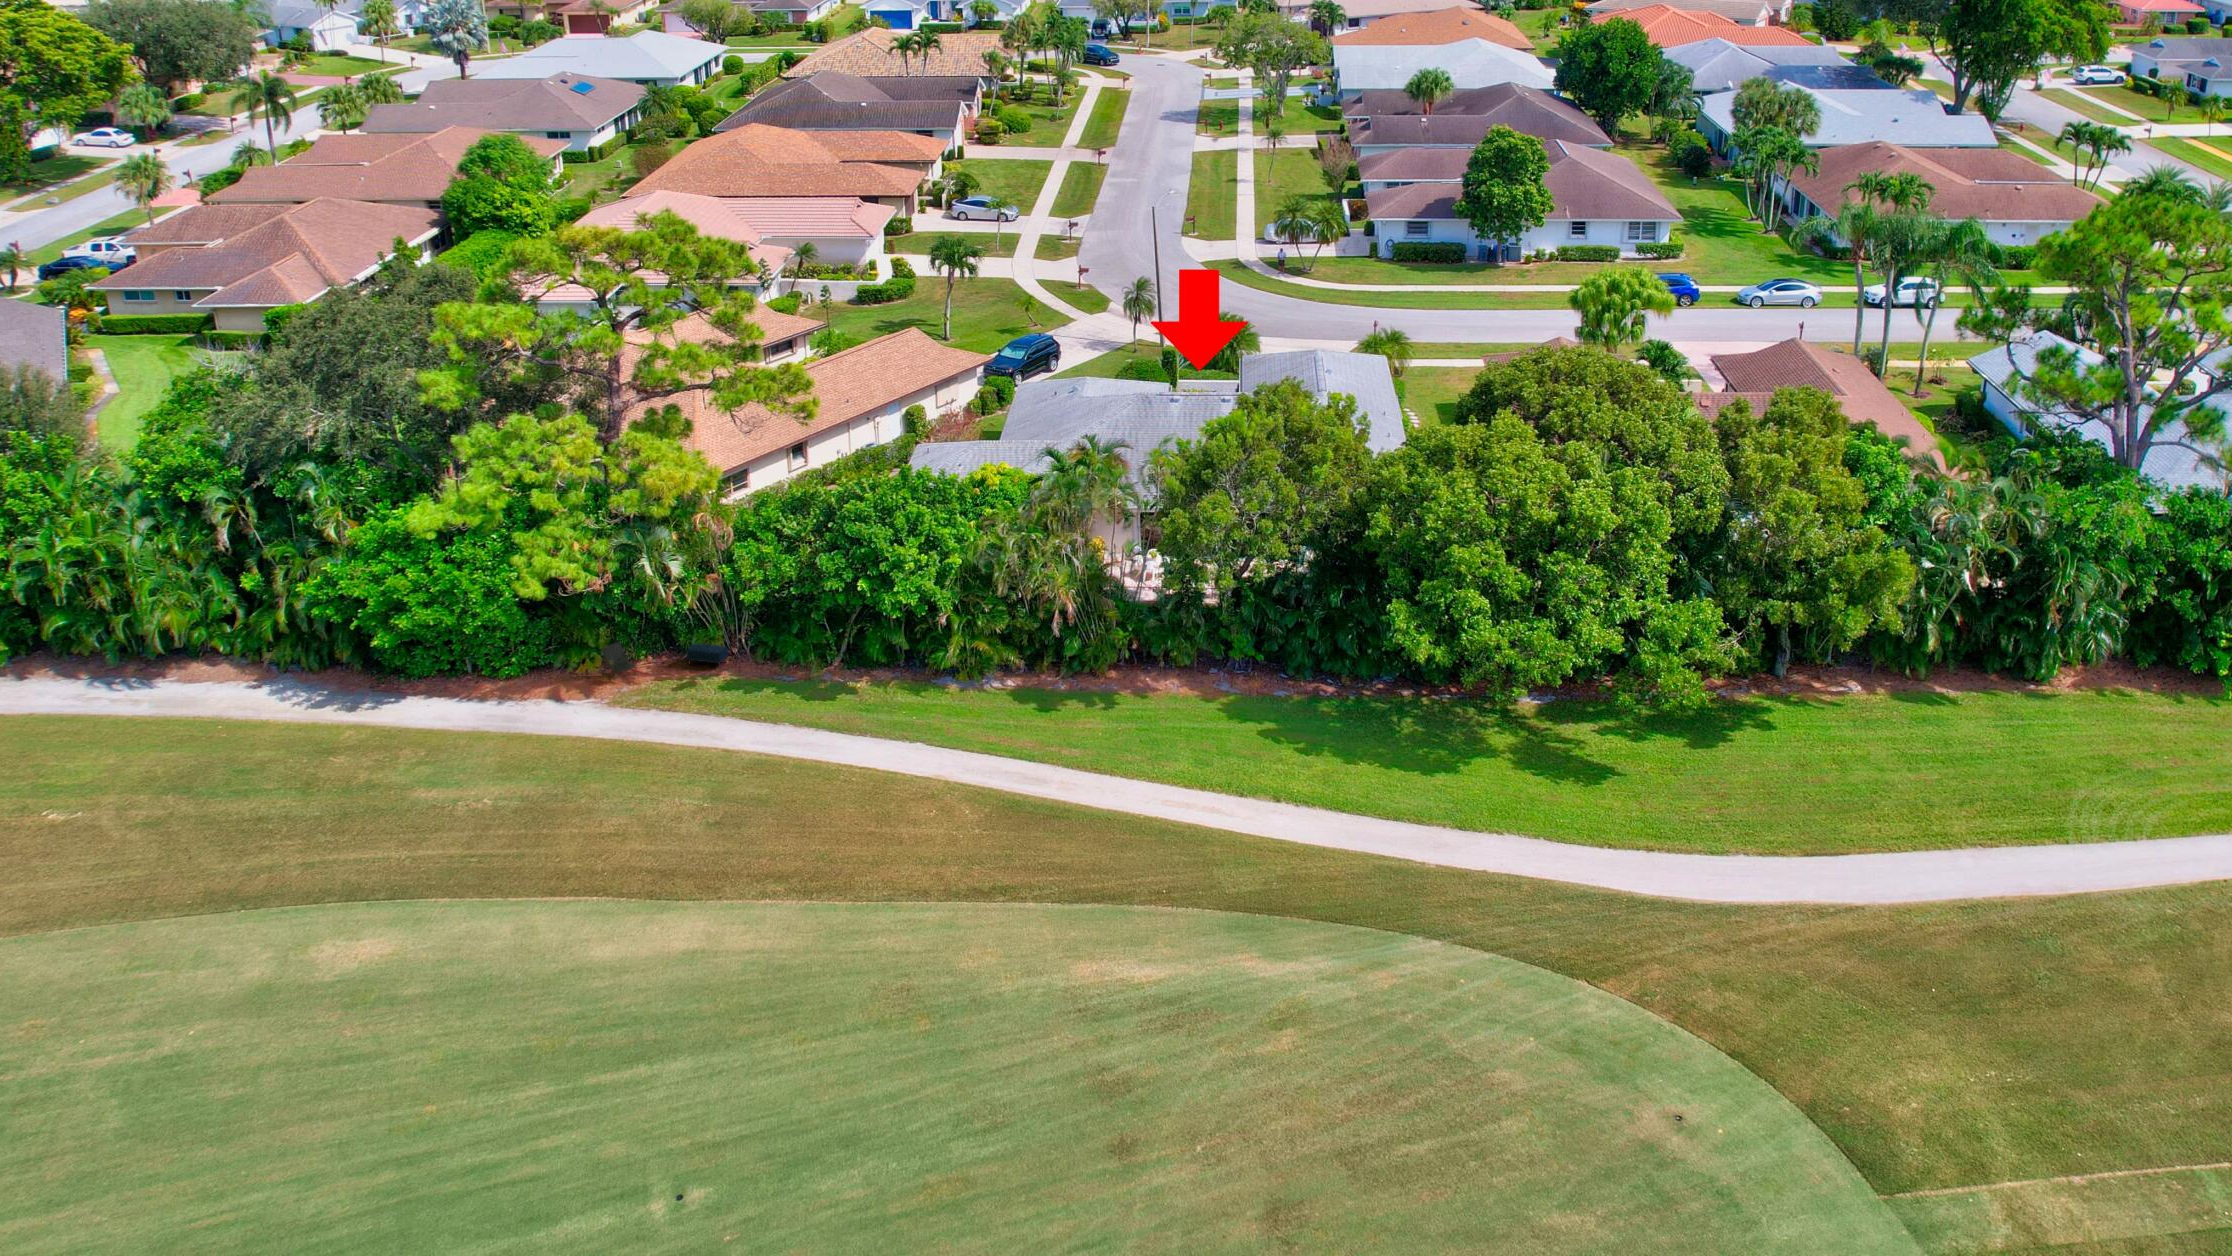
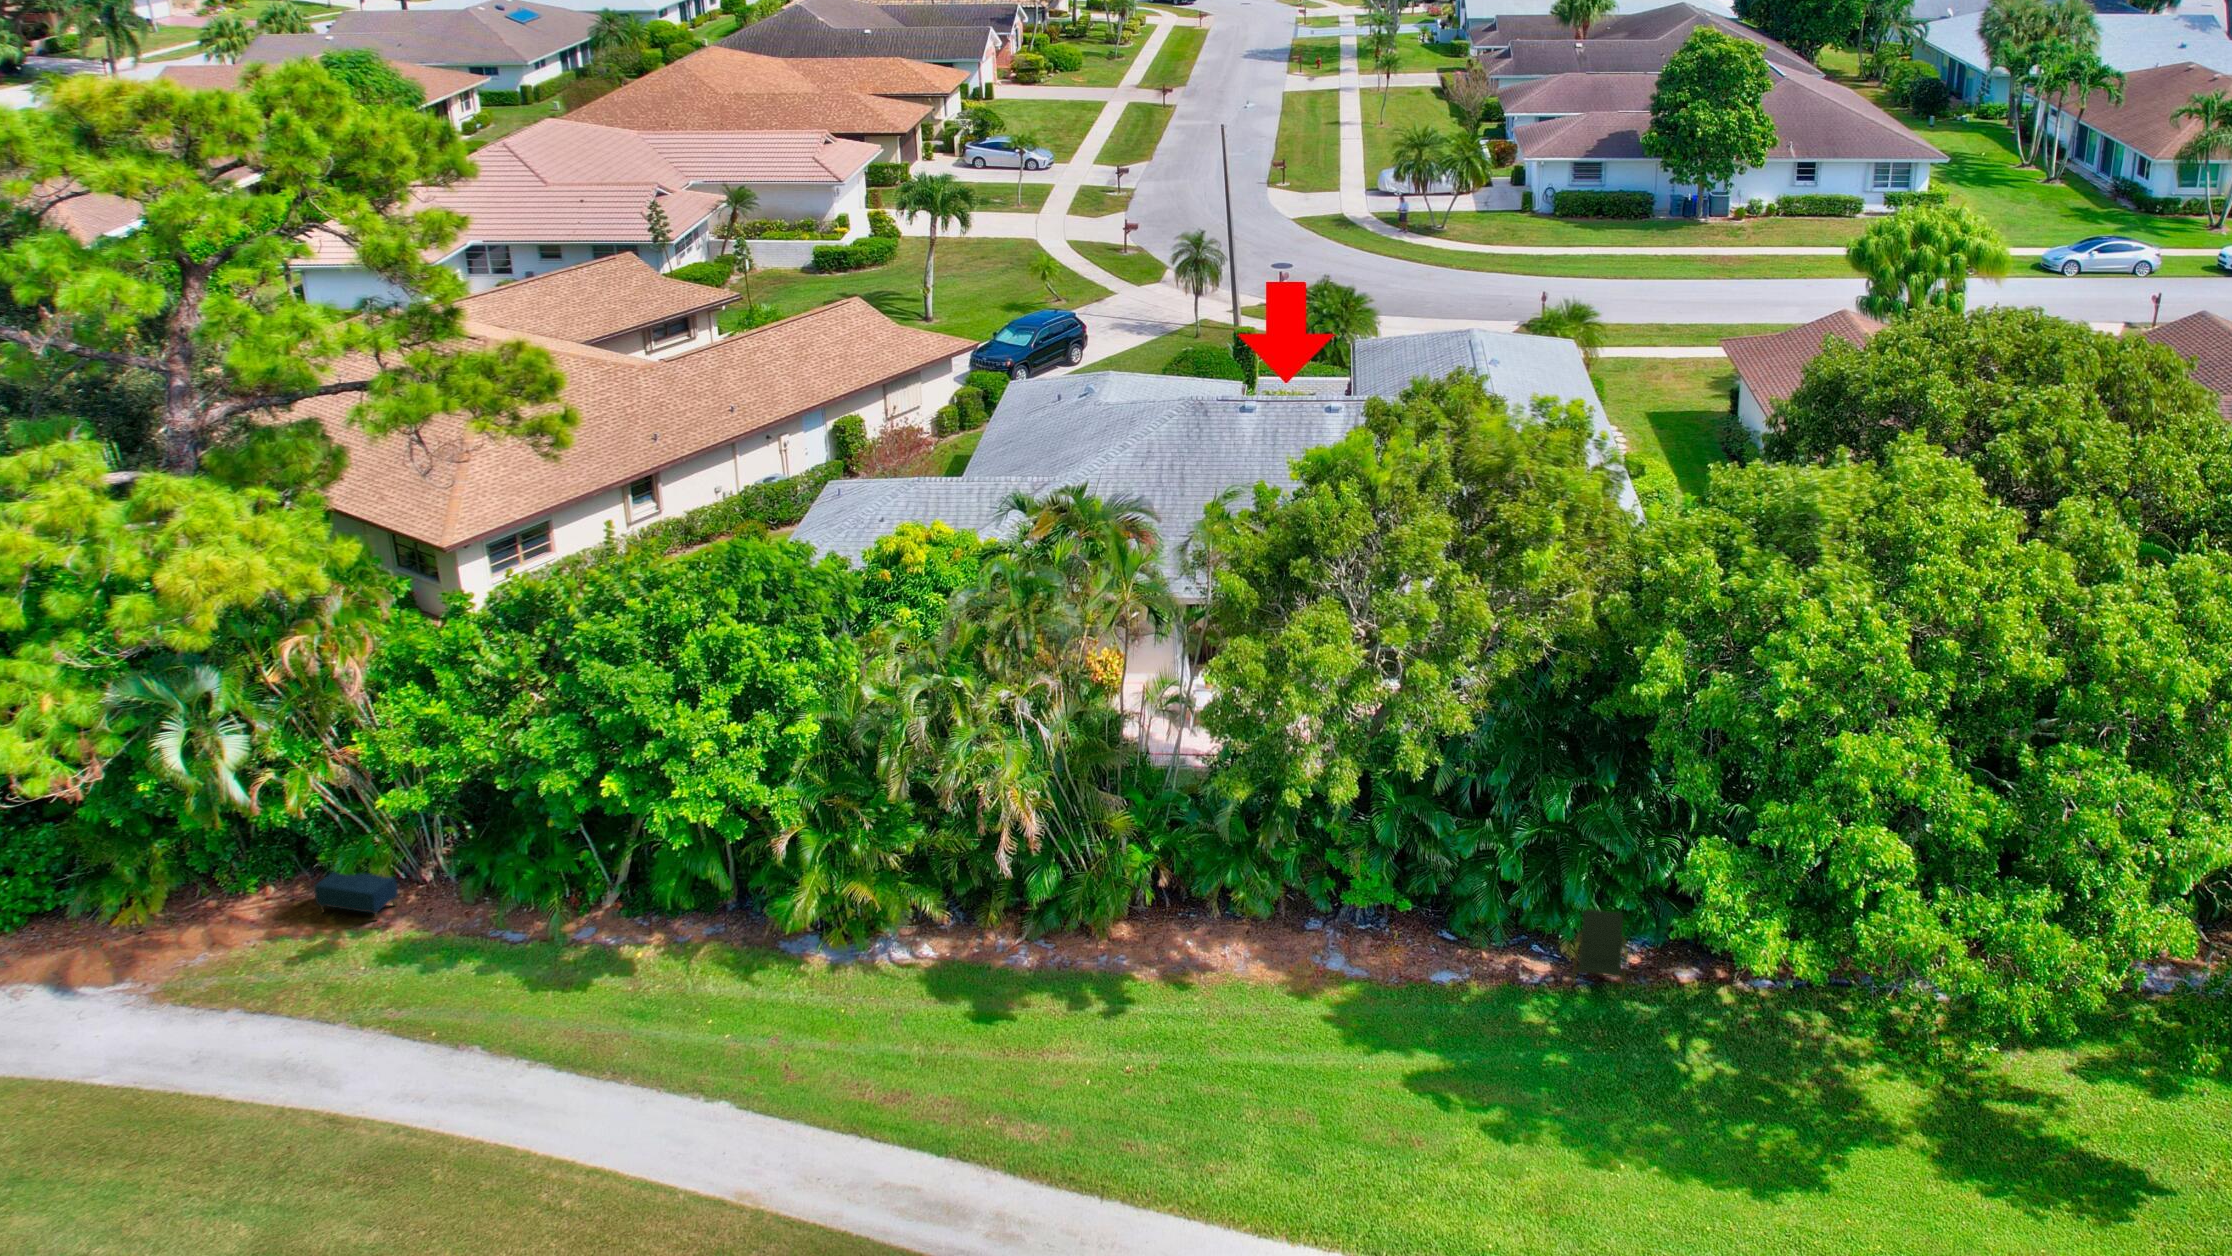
lounge chair: present [602,642,636,676] -> present [1573,910,1628,989]

